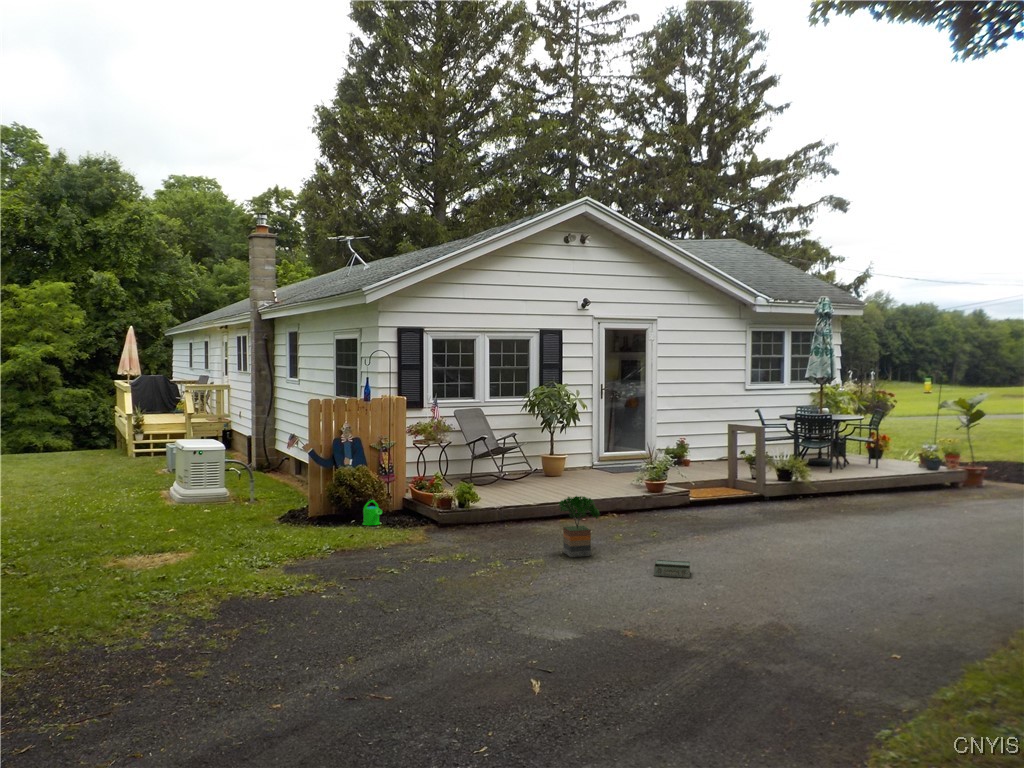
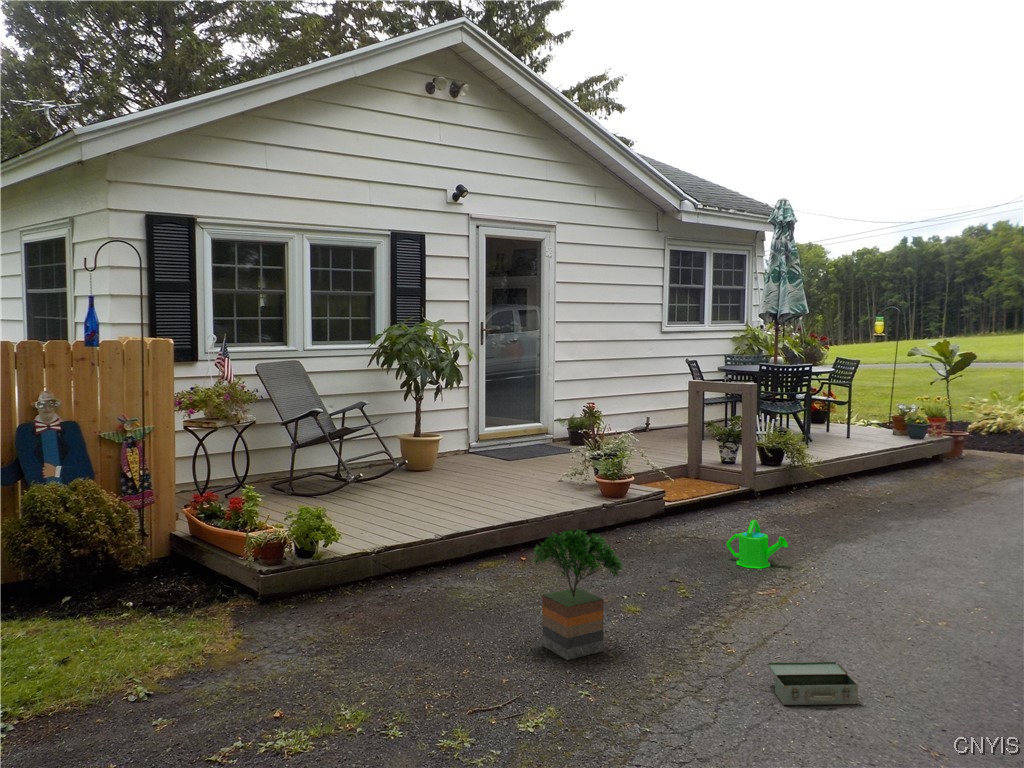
watering can: present [363,500,382,525] -> present [727,520,788,569]

